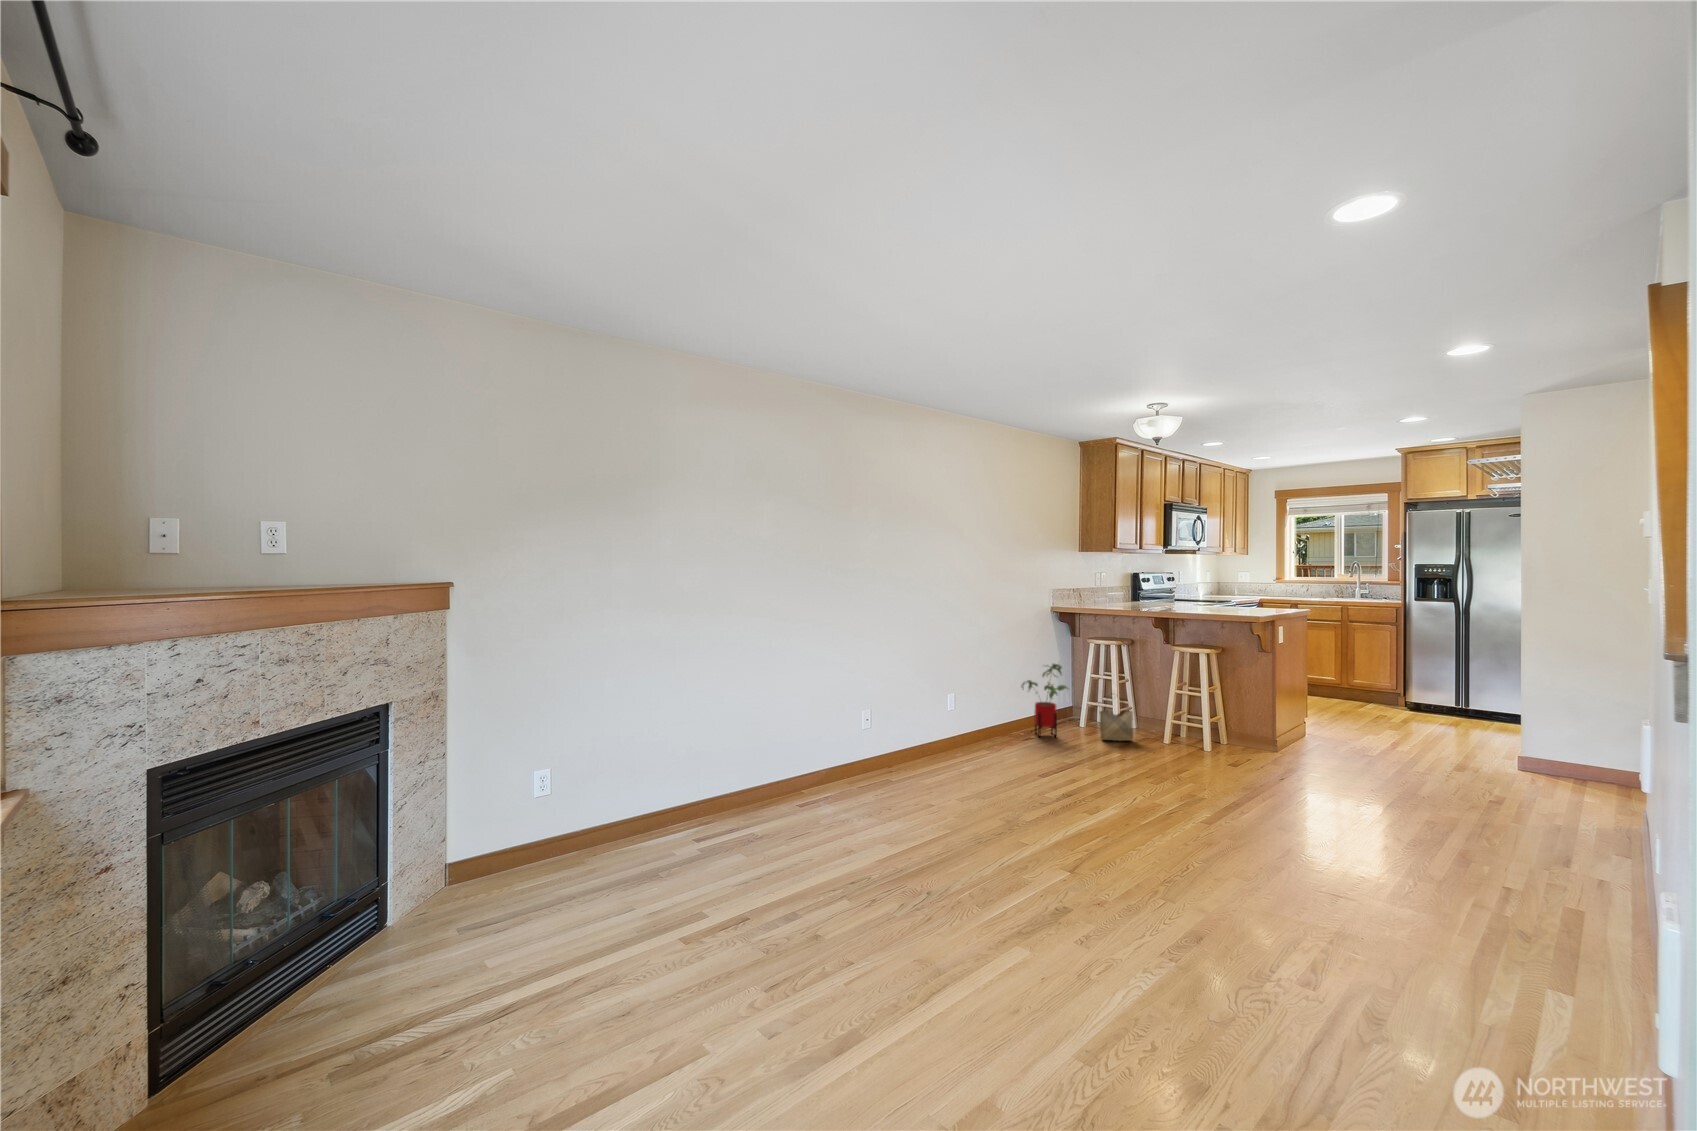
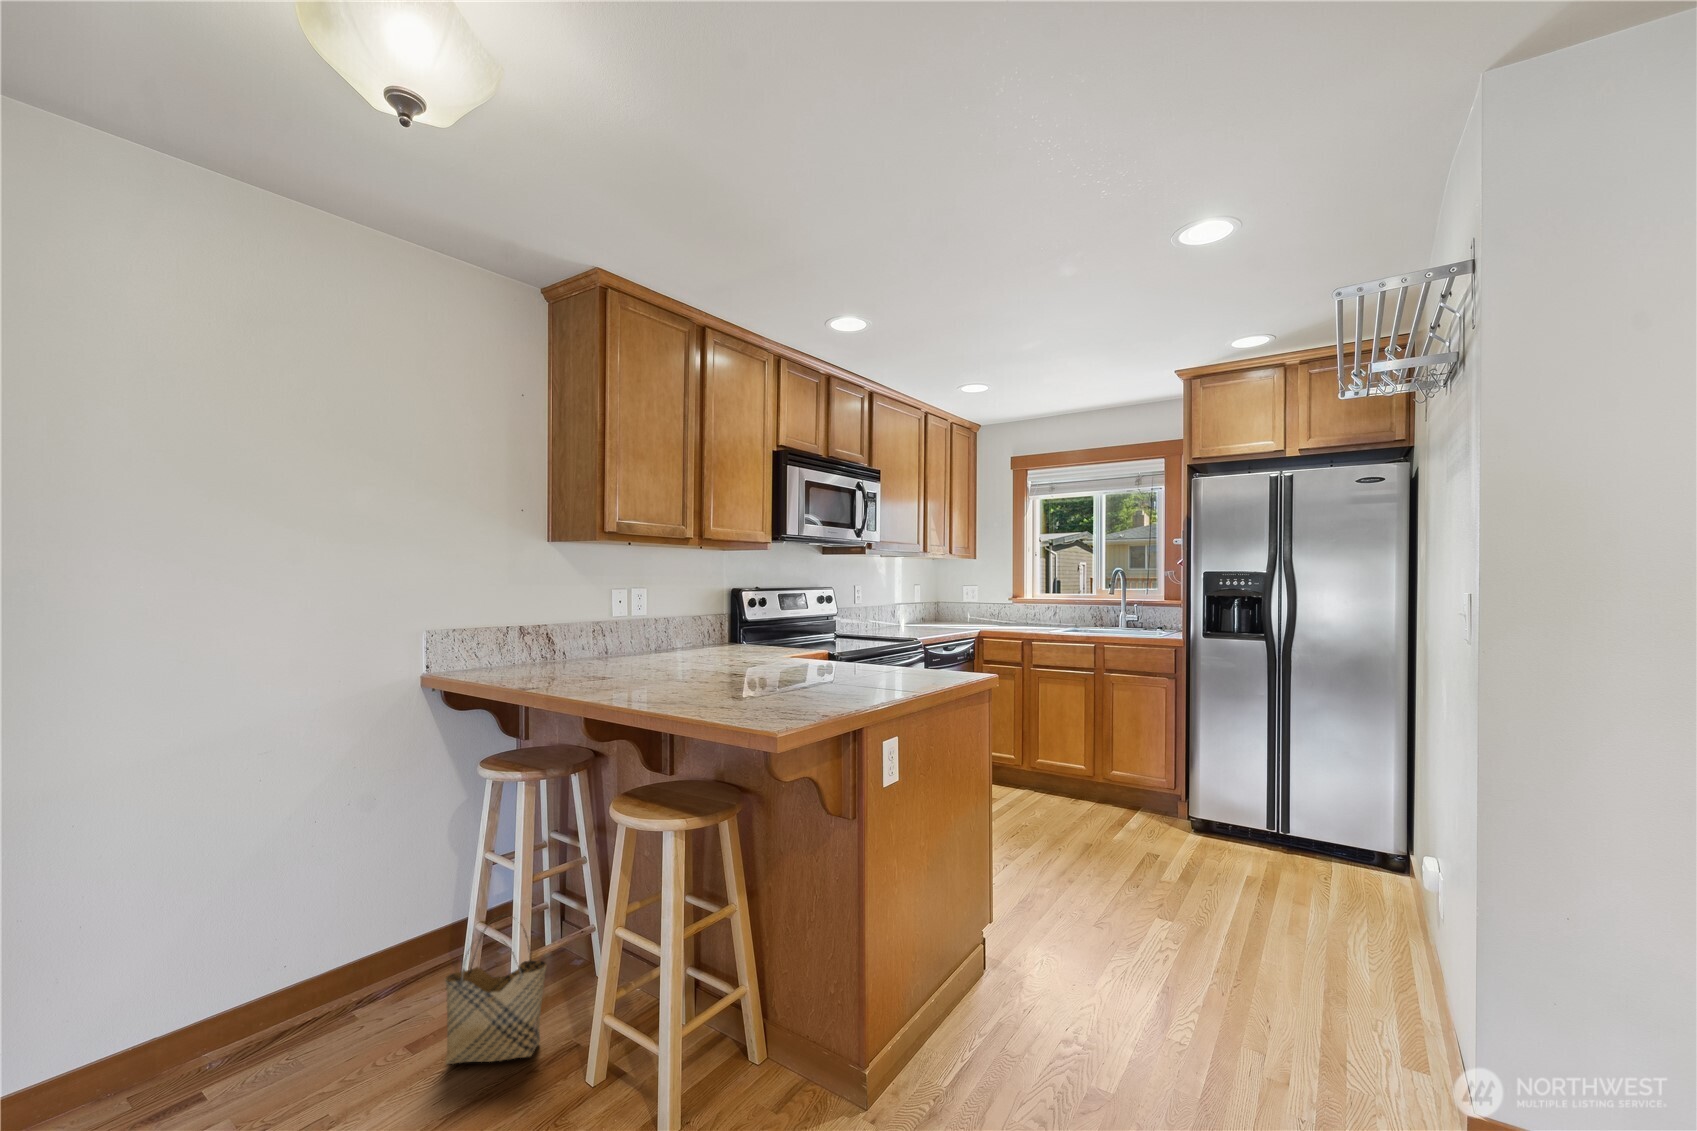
house plant: present [1022,664,1068,736] -> none [246,834,396,1062]

